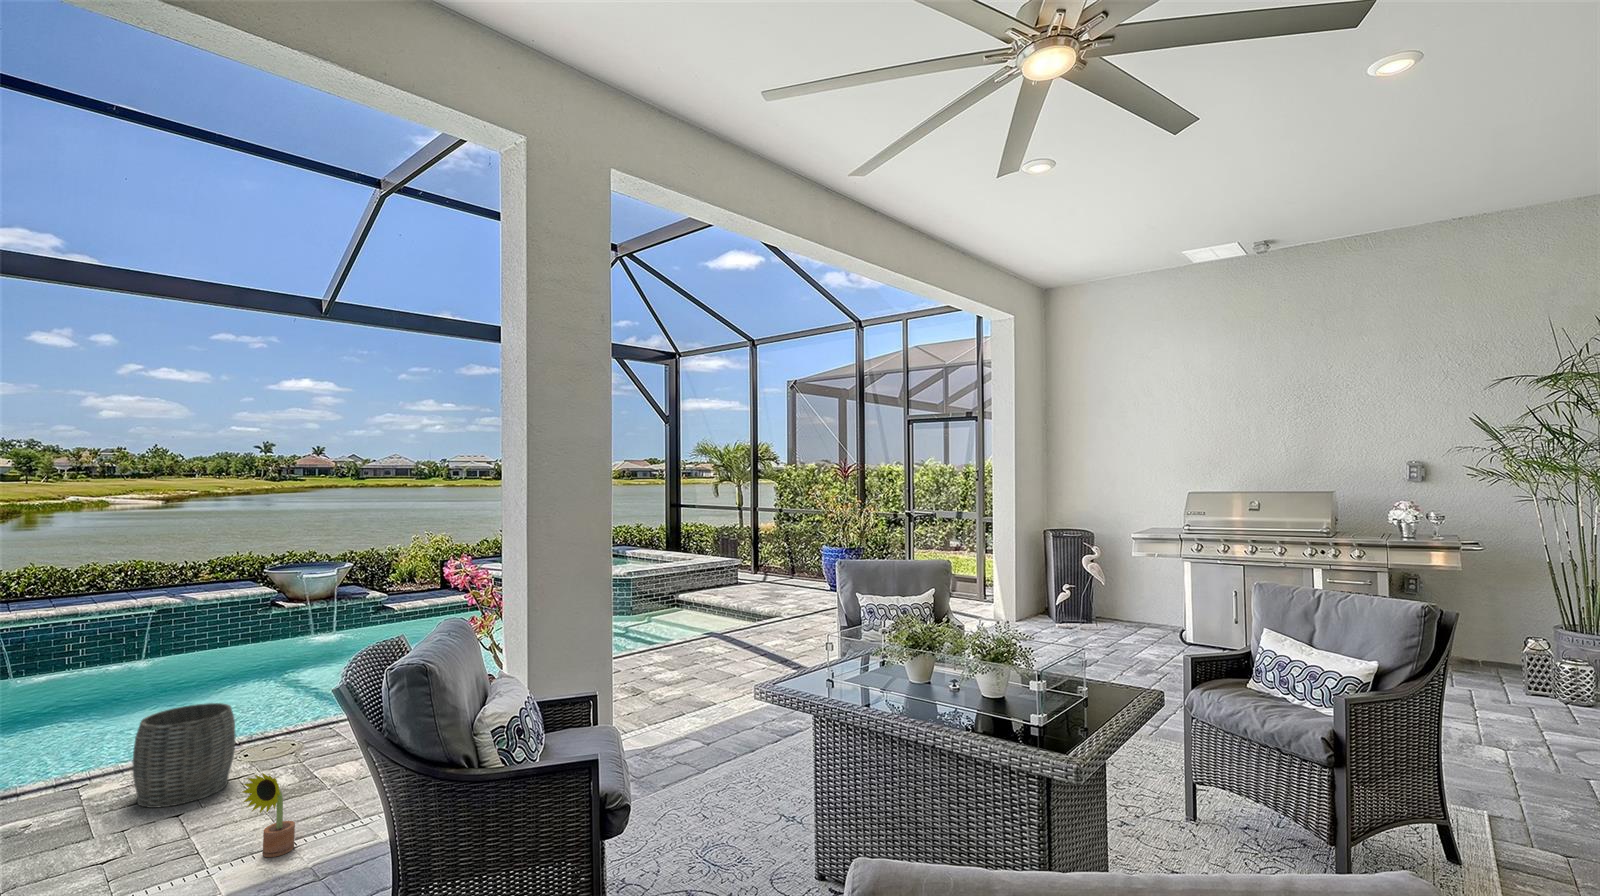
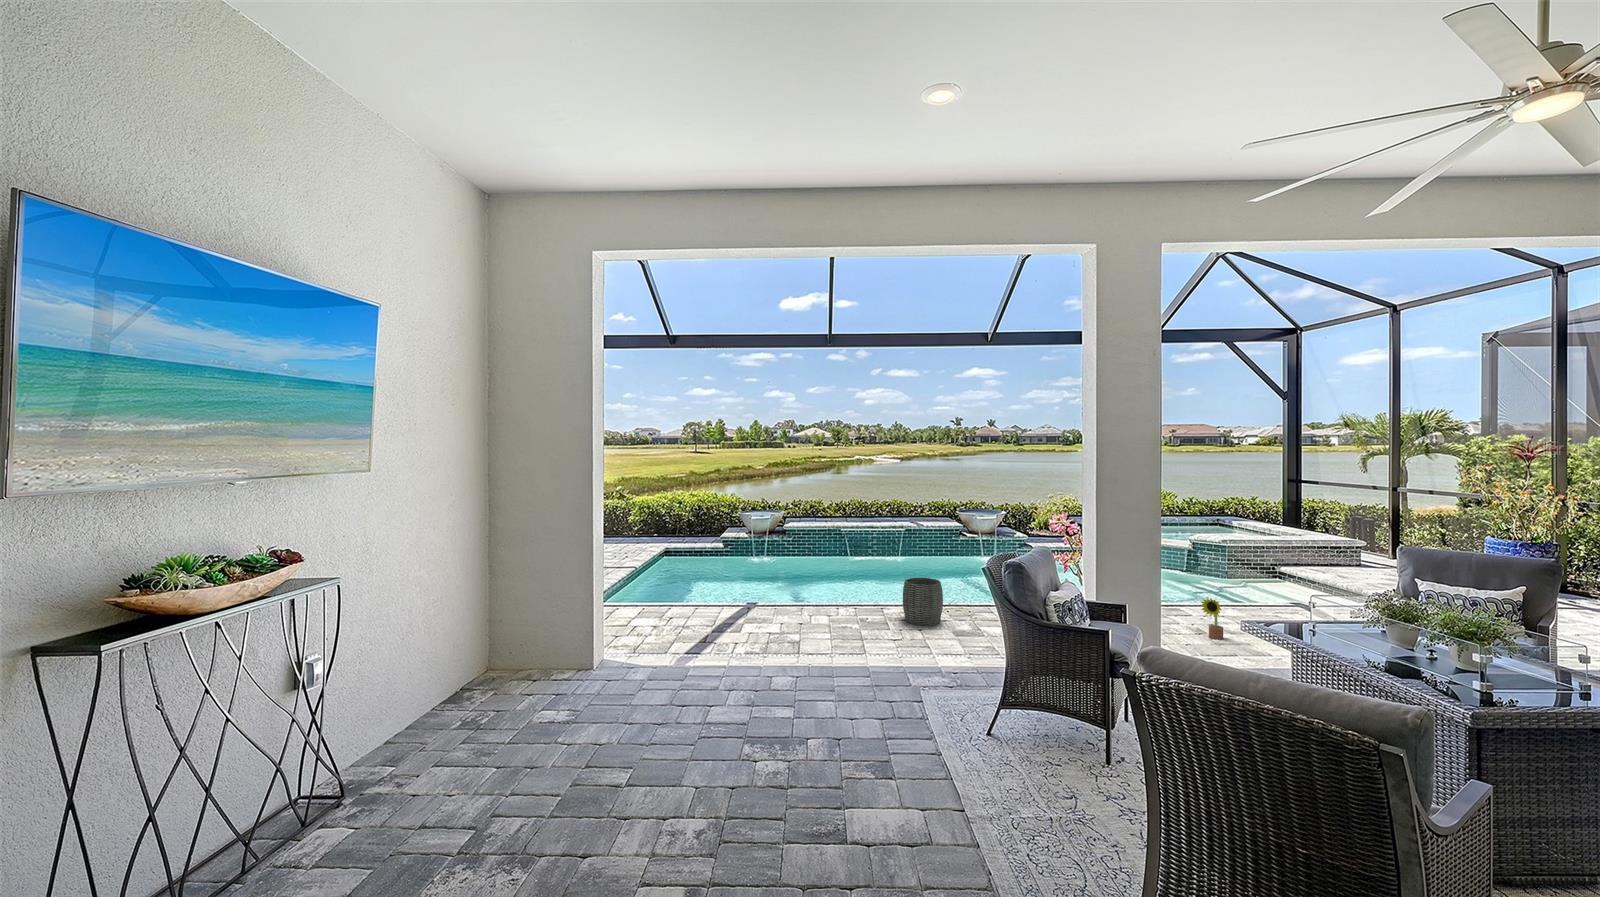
decorative plant: present [242,773,295,857] -> present [1201,598,1223,640]

